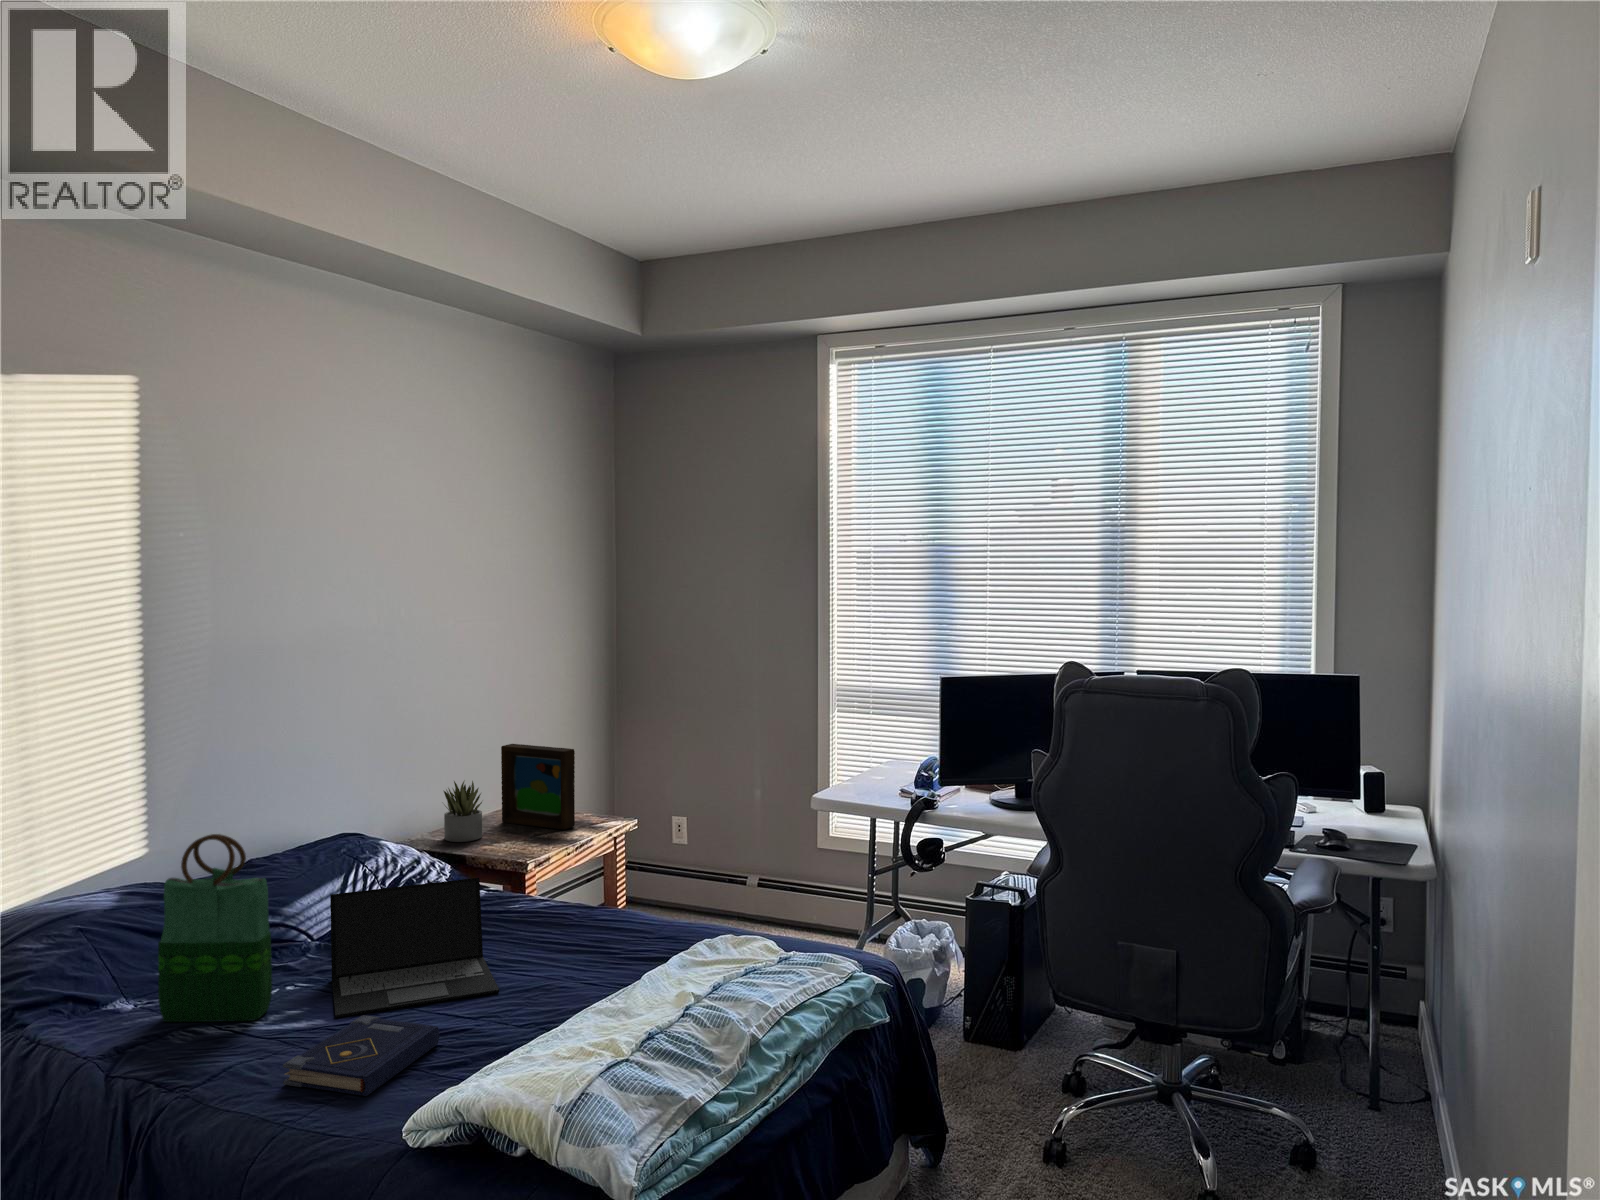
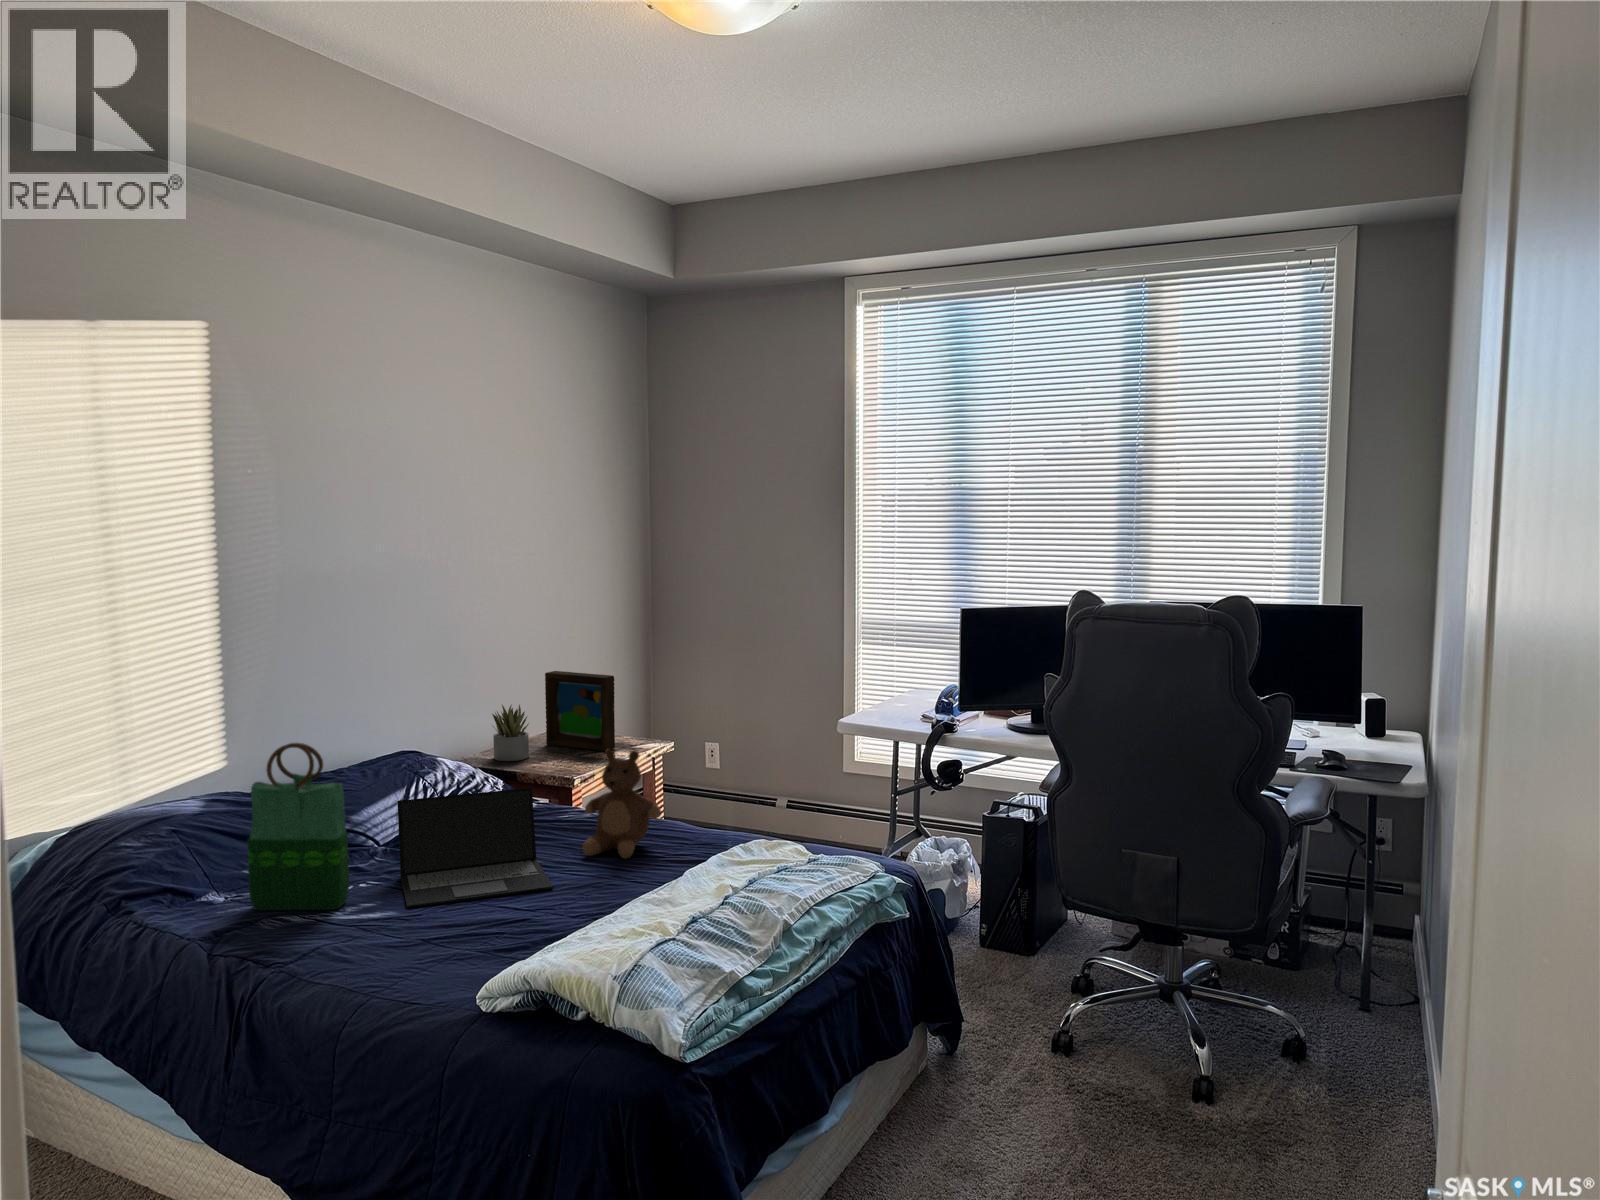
teddy bear: none [534,834,621,955] -> present [583,749,661,858]
book: present [283,1015,439,1096] -> none [366,905,502,971]

